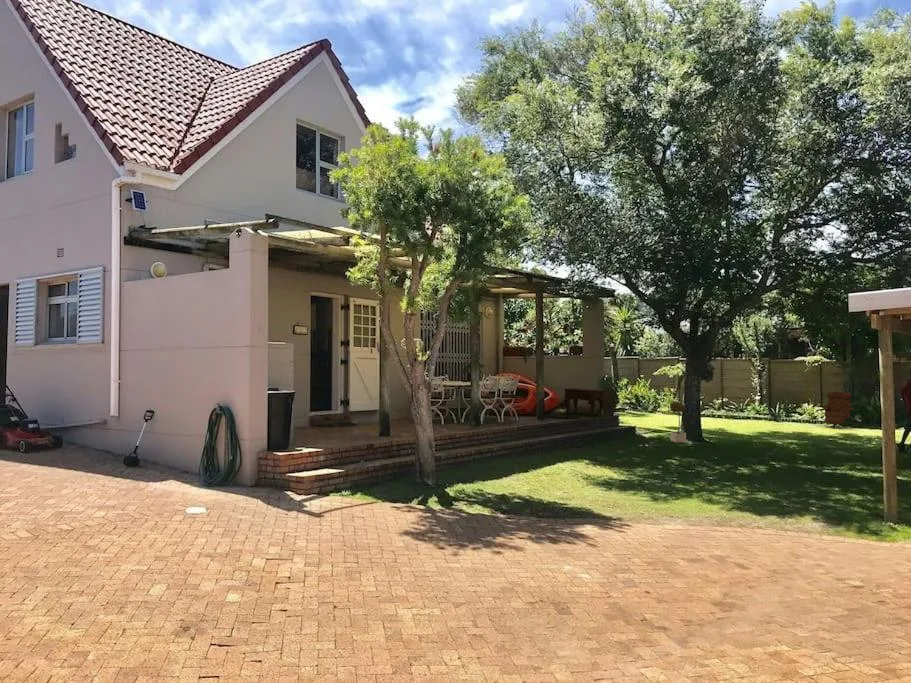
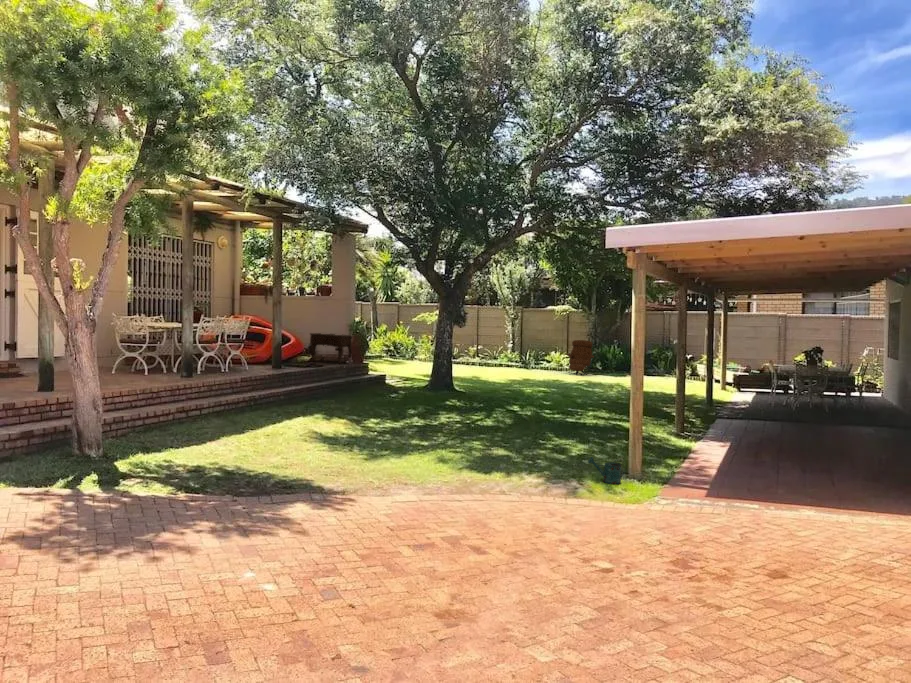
potted tree: present [670,401,687,443] -> none [422,347,440,392]
watering can: none [842,501,882,528] -> present [588,457,624,484]

